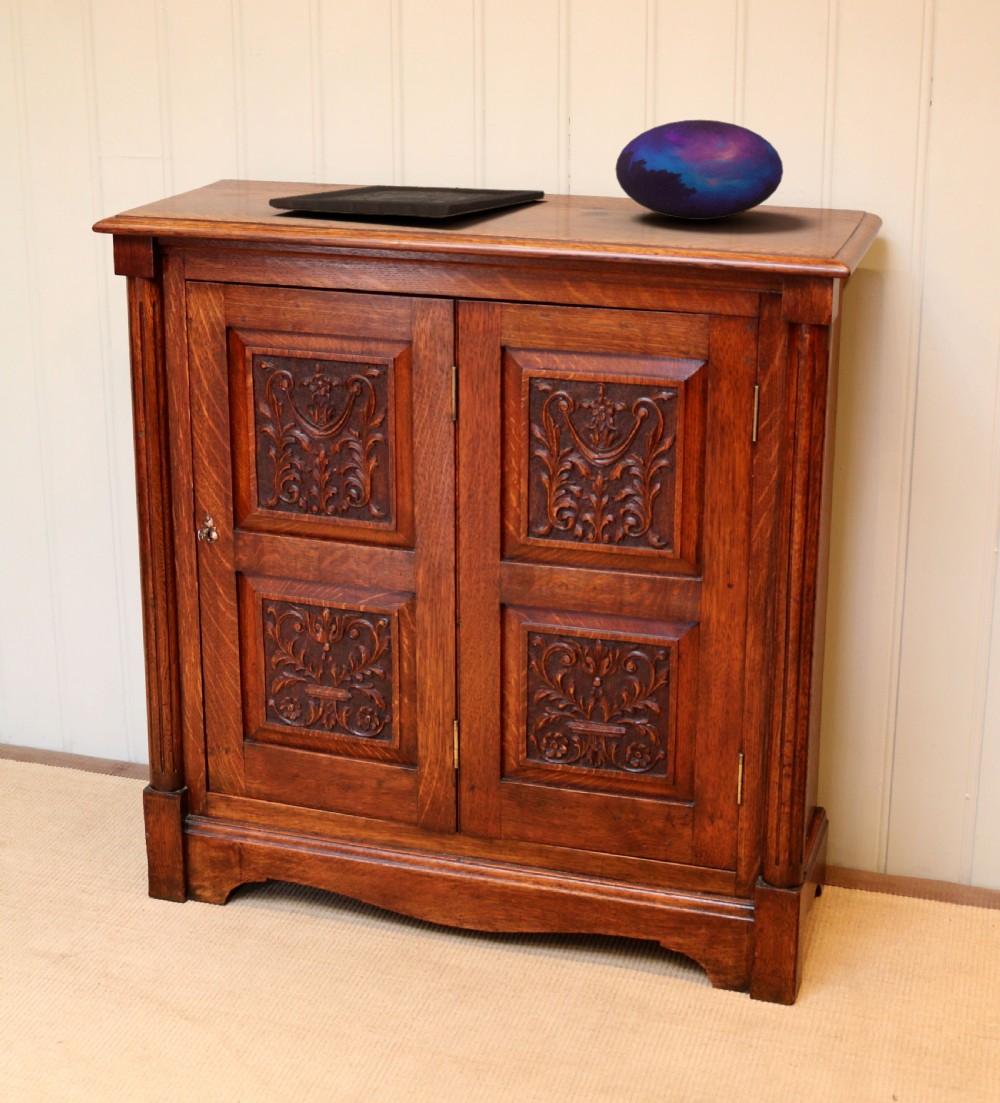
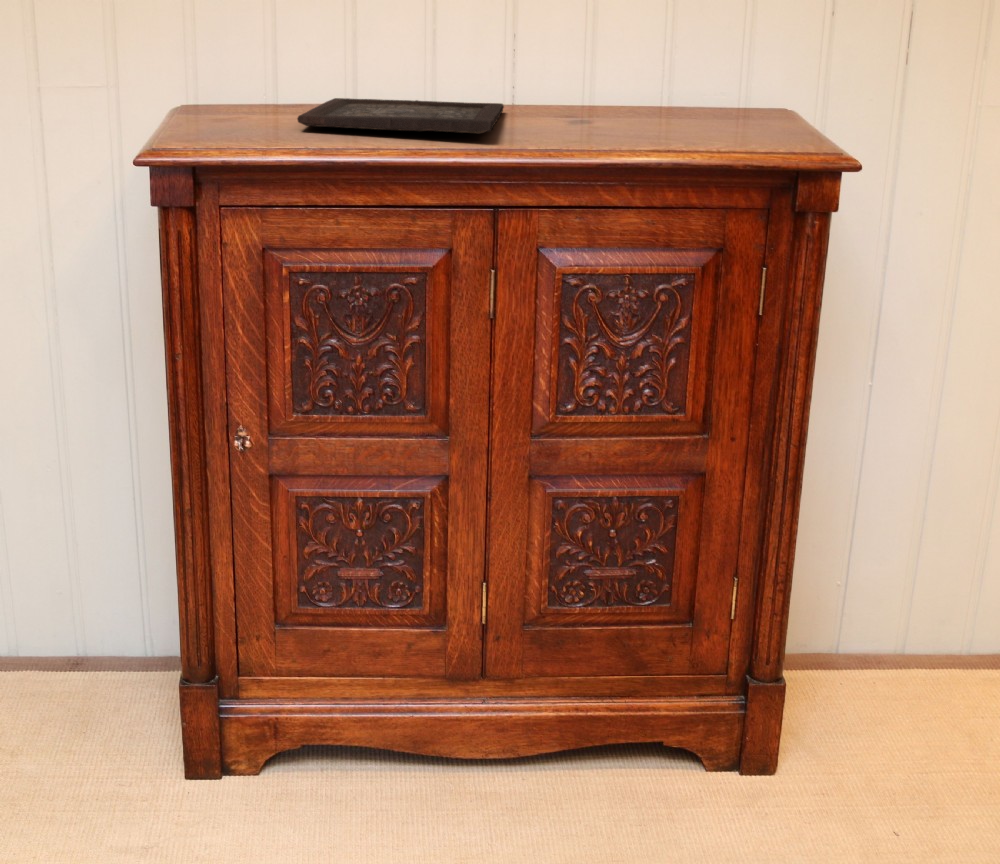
decorative orb: present [616,120,783,220] -> none [596,43,740,130]

